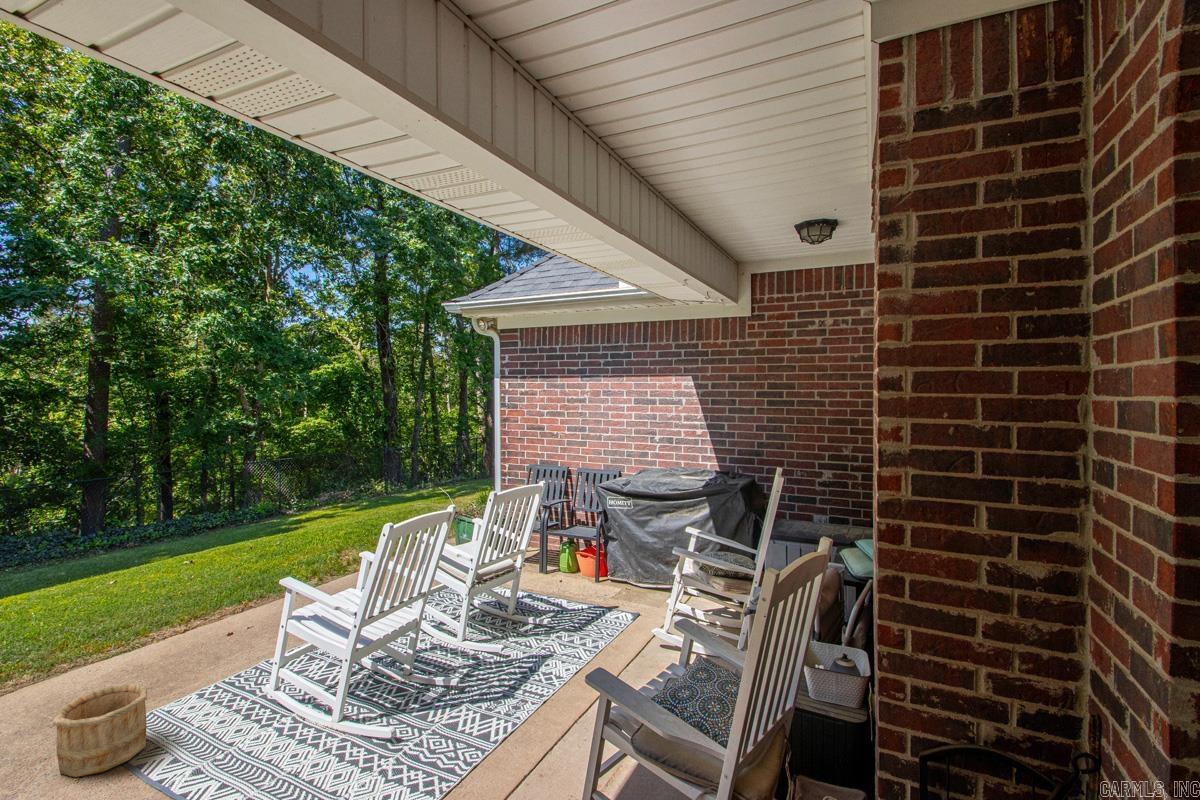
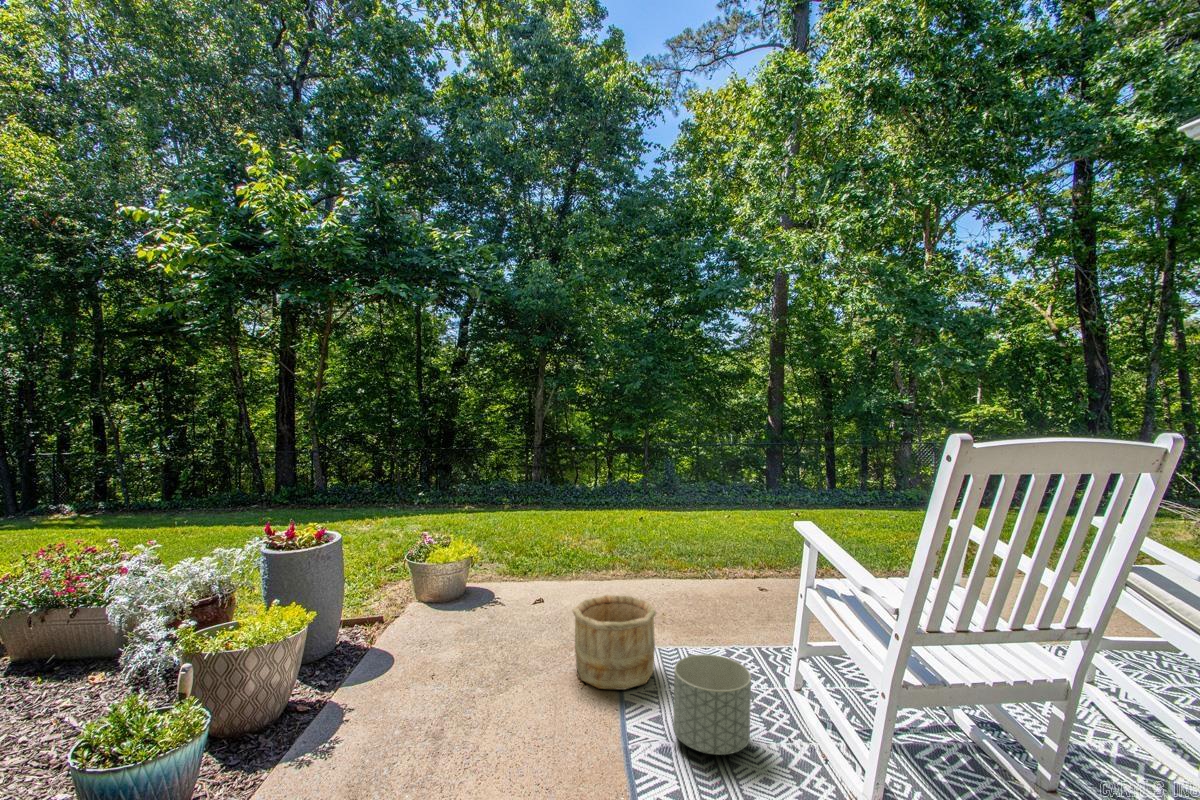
planter: none [196,689,256,759] -> present [673,654,751,755]

